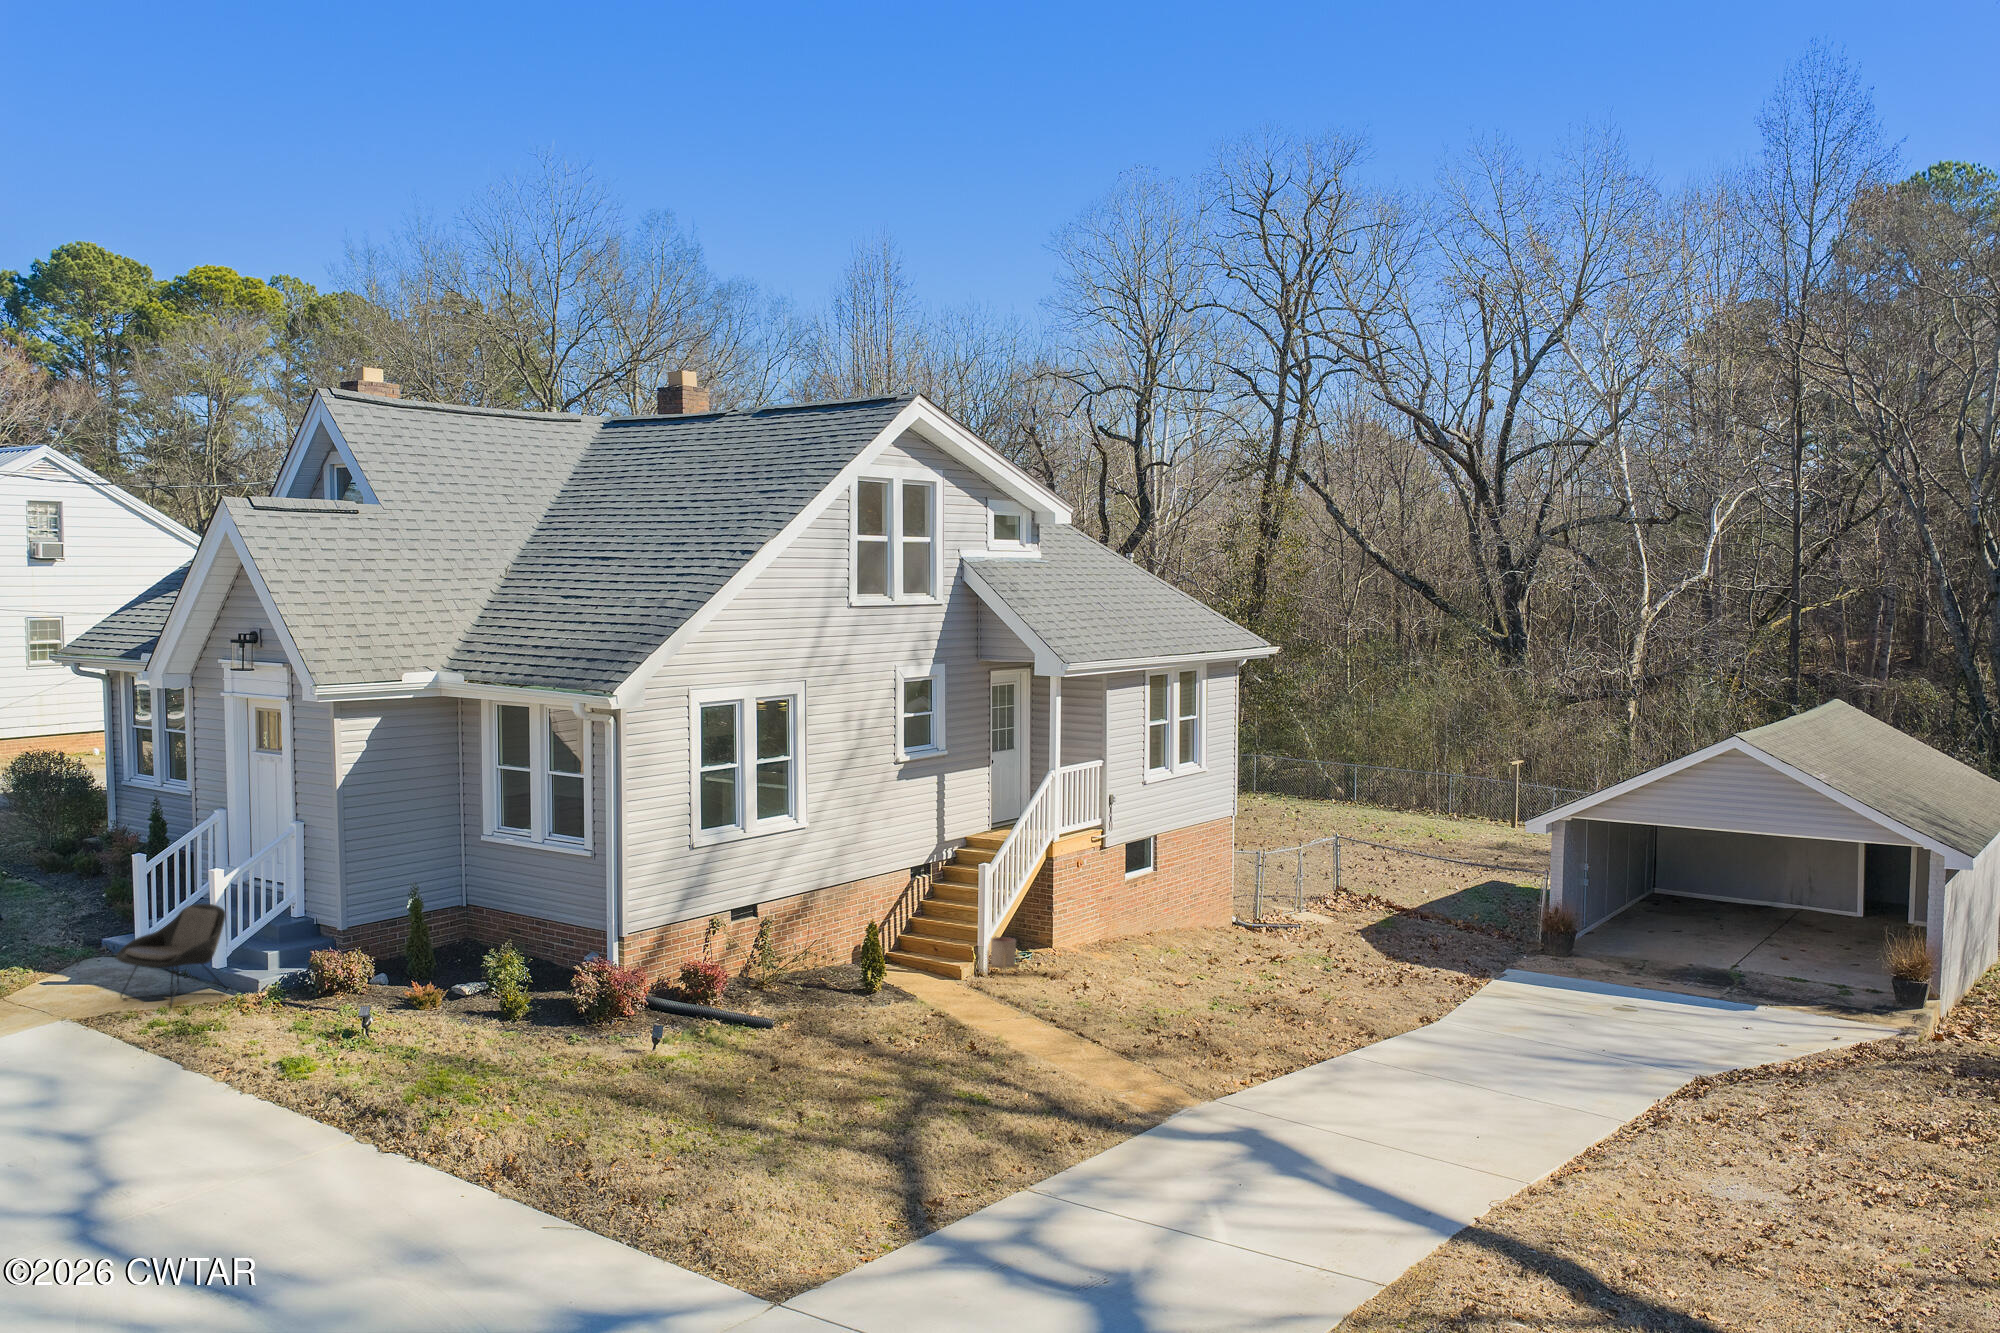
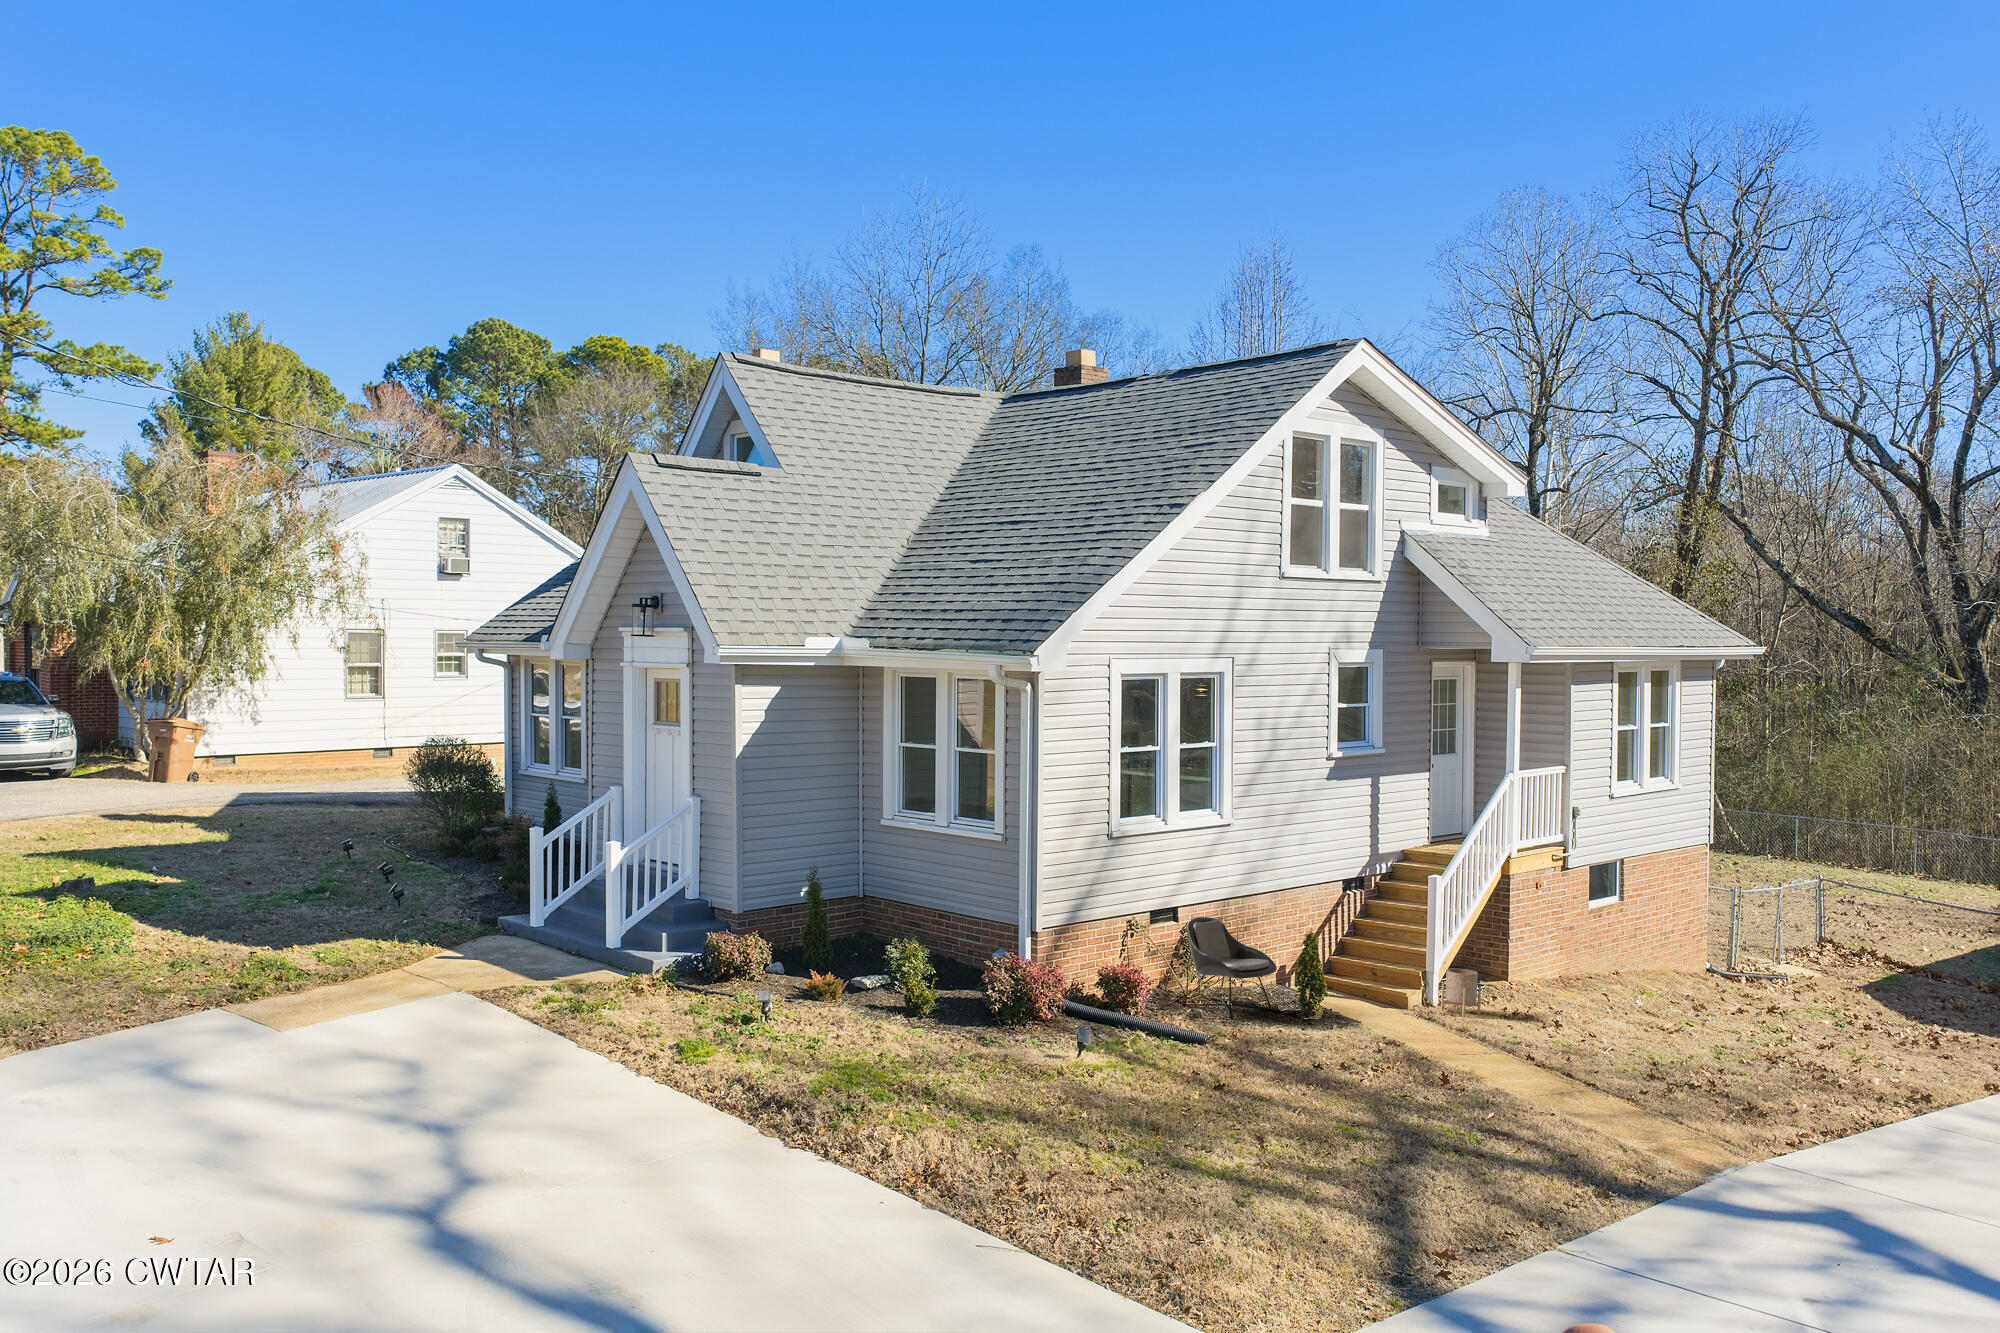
lounge chair: present [116,904,227,1008] -> present [1179,917,1277,1018]

